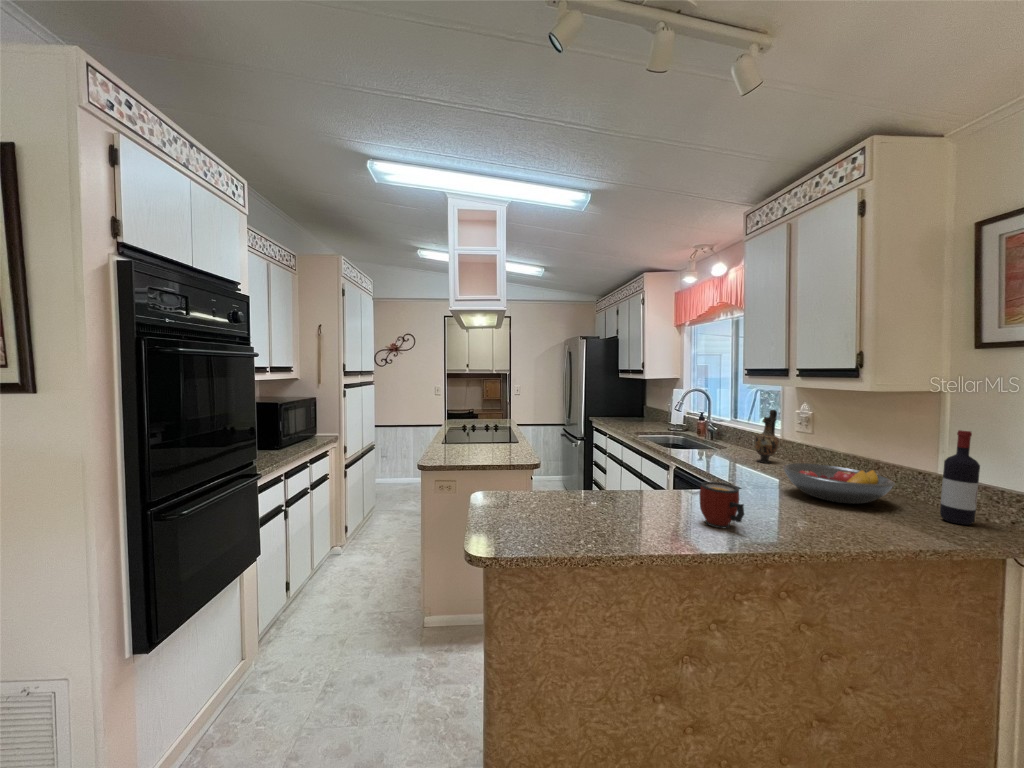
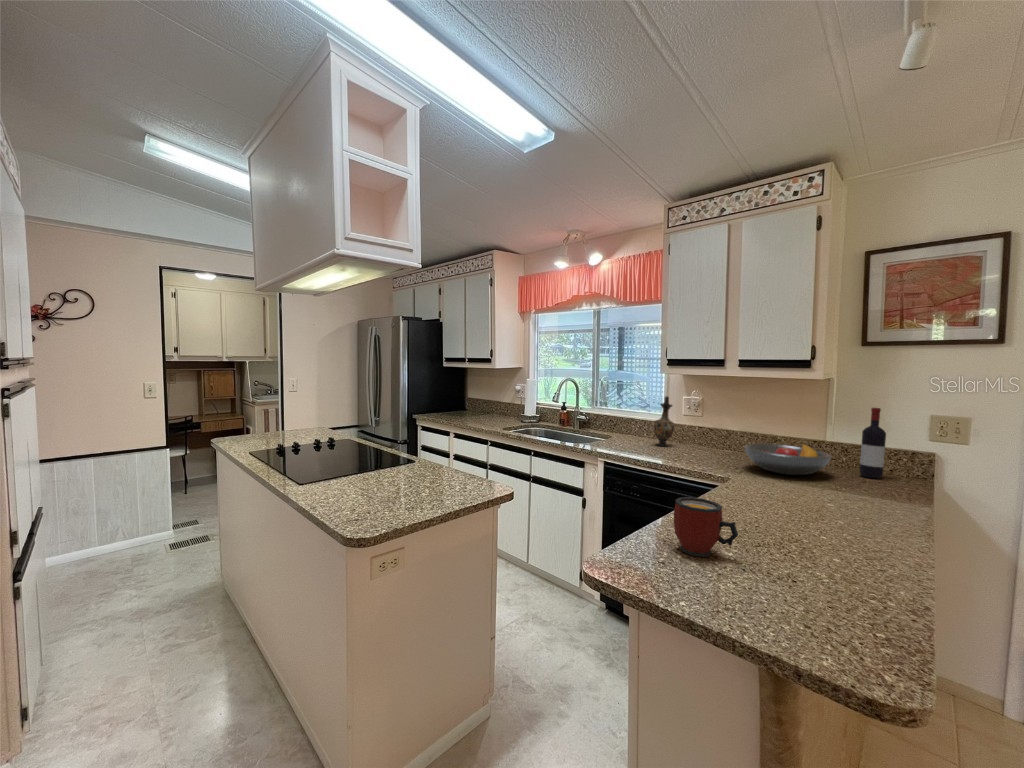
mug: present [699,482,744,528] -> present [674,497,738,557]

